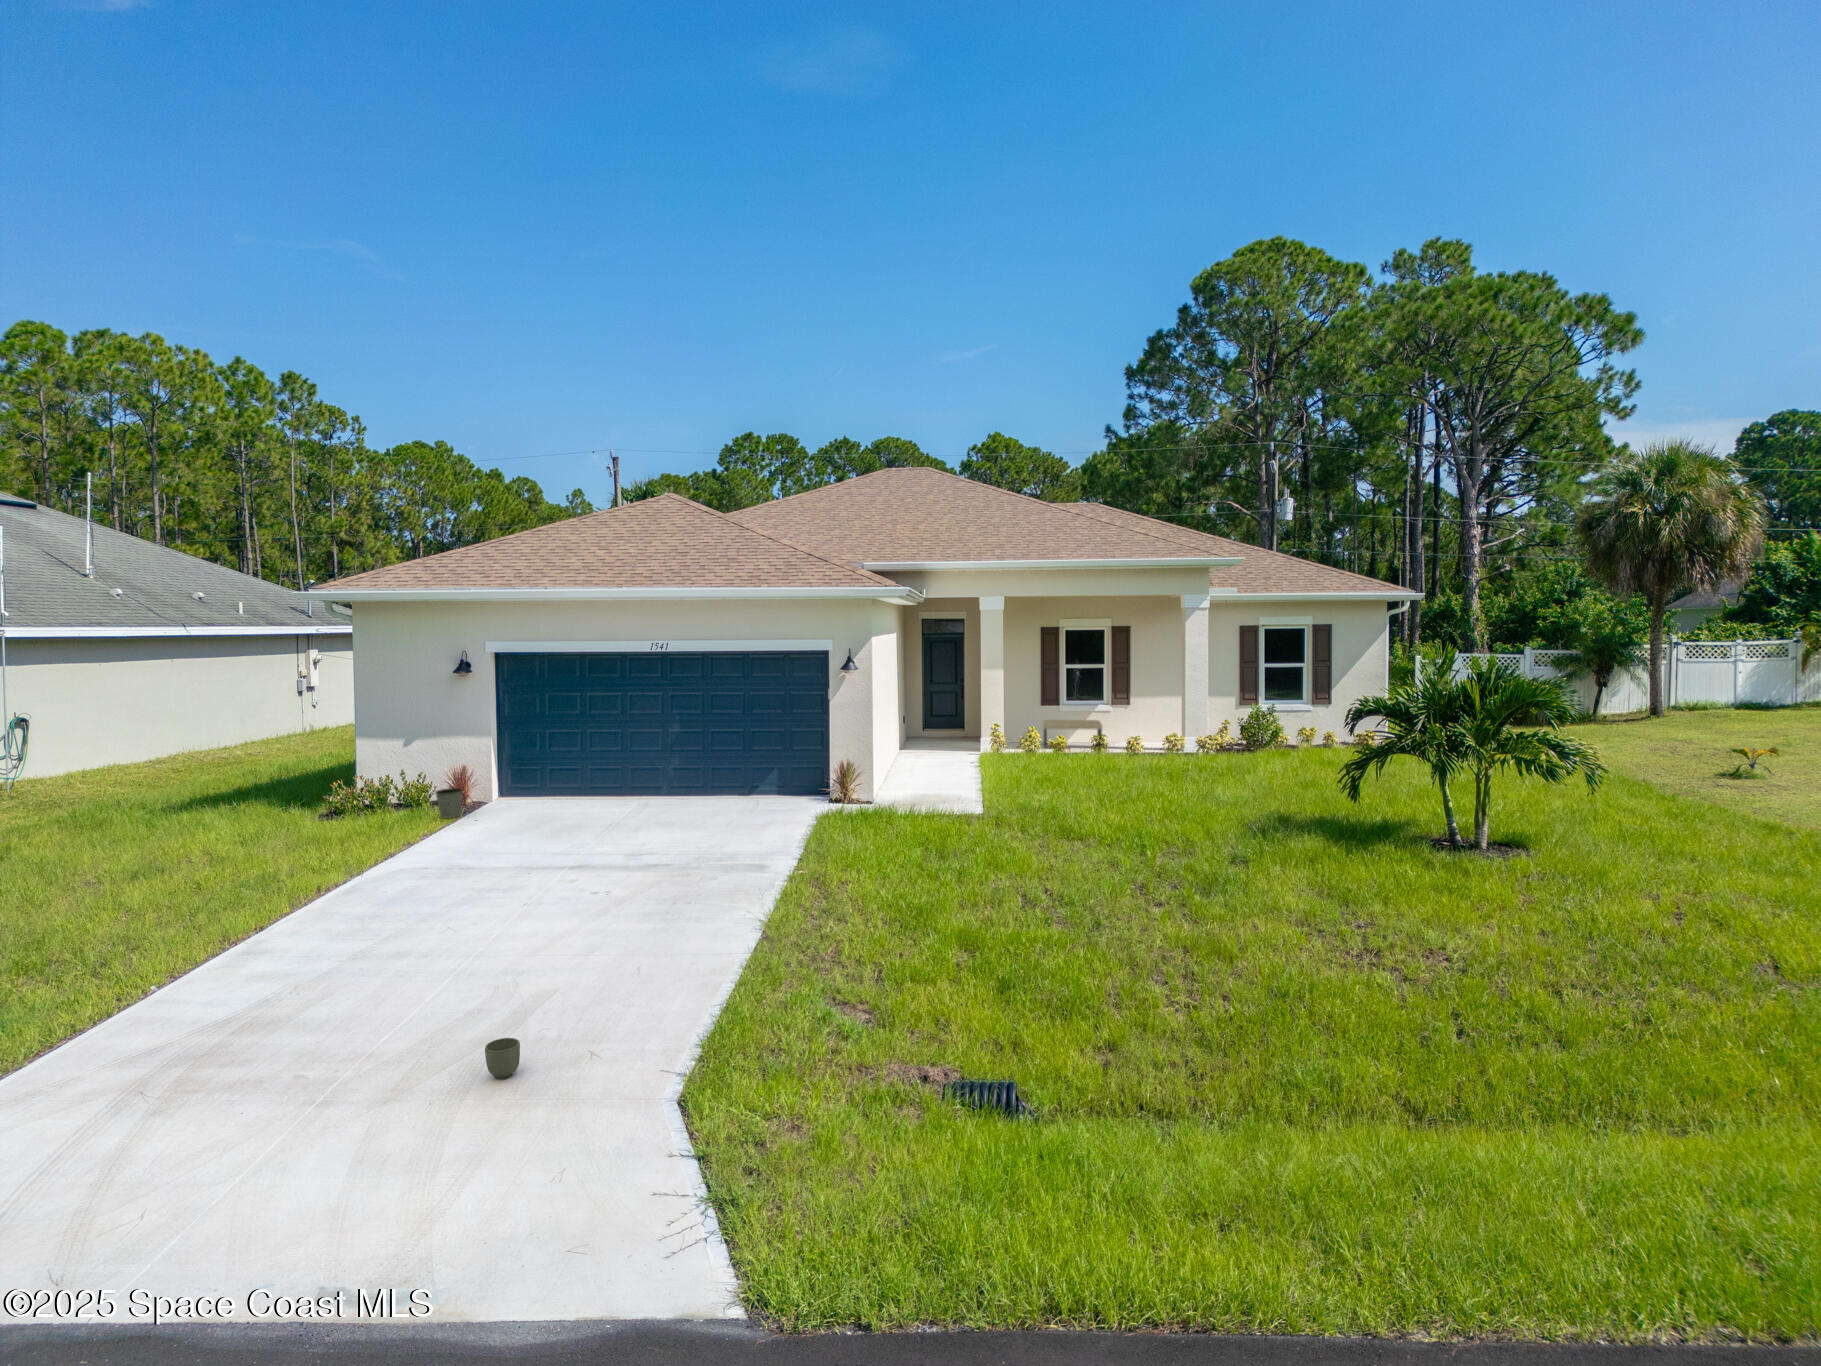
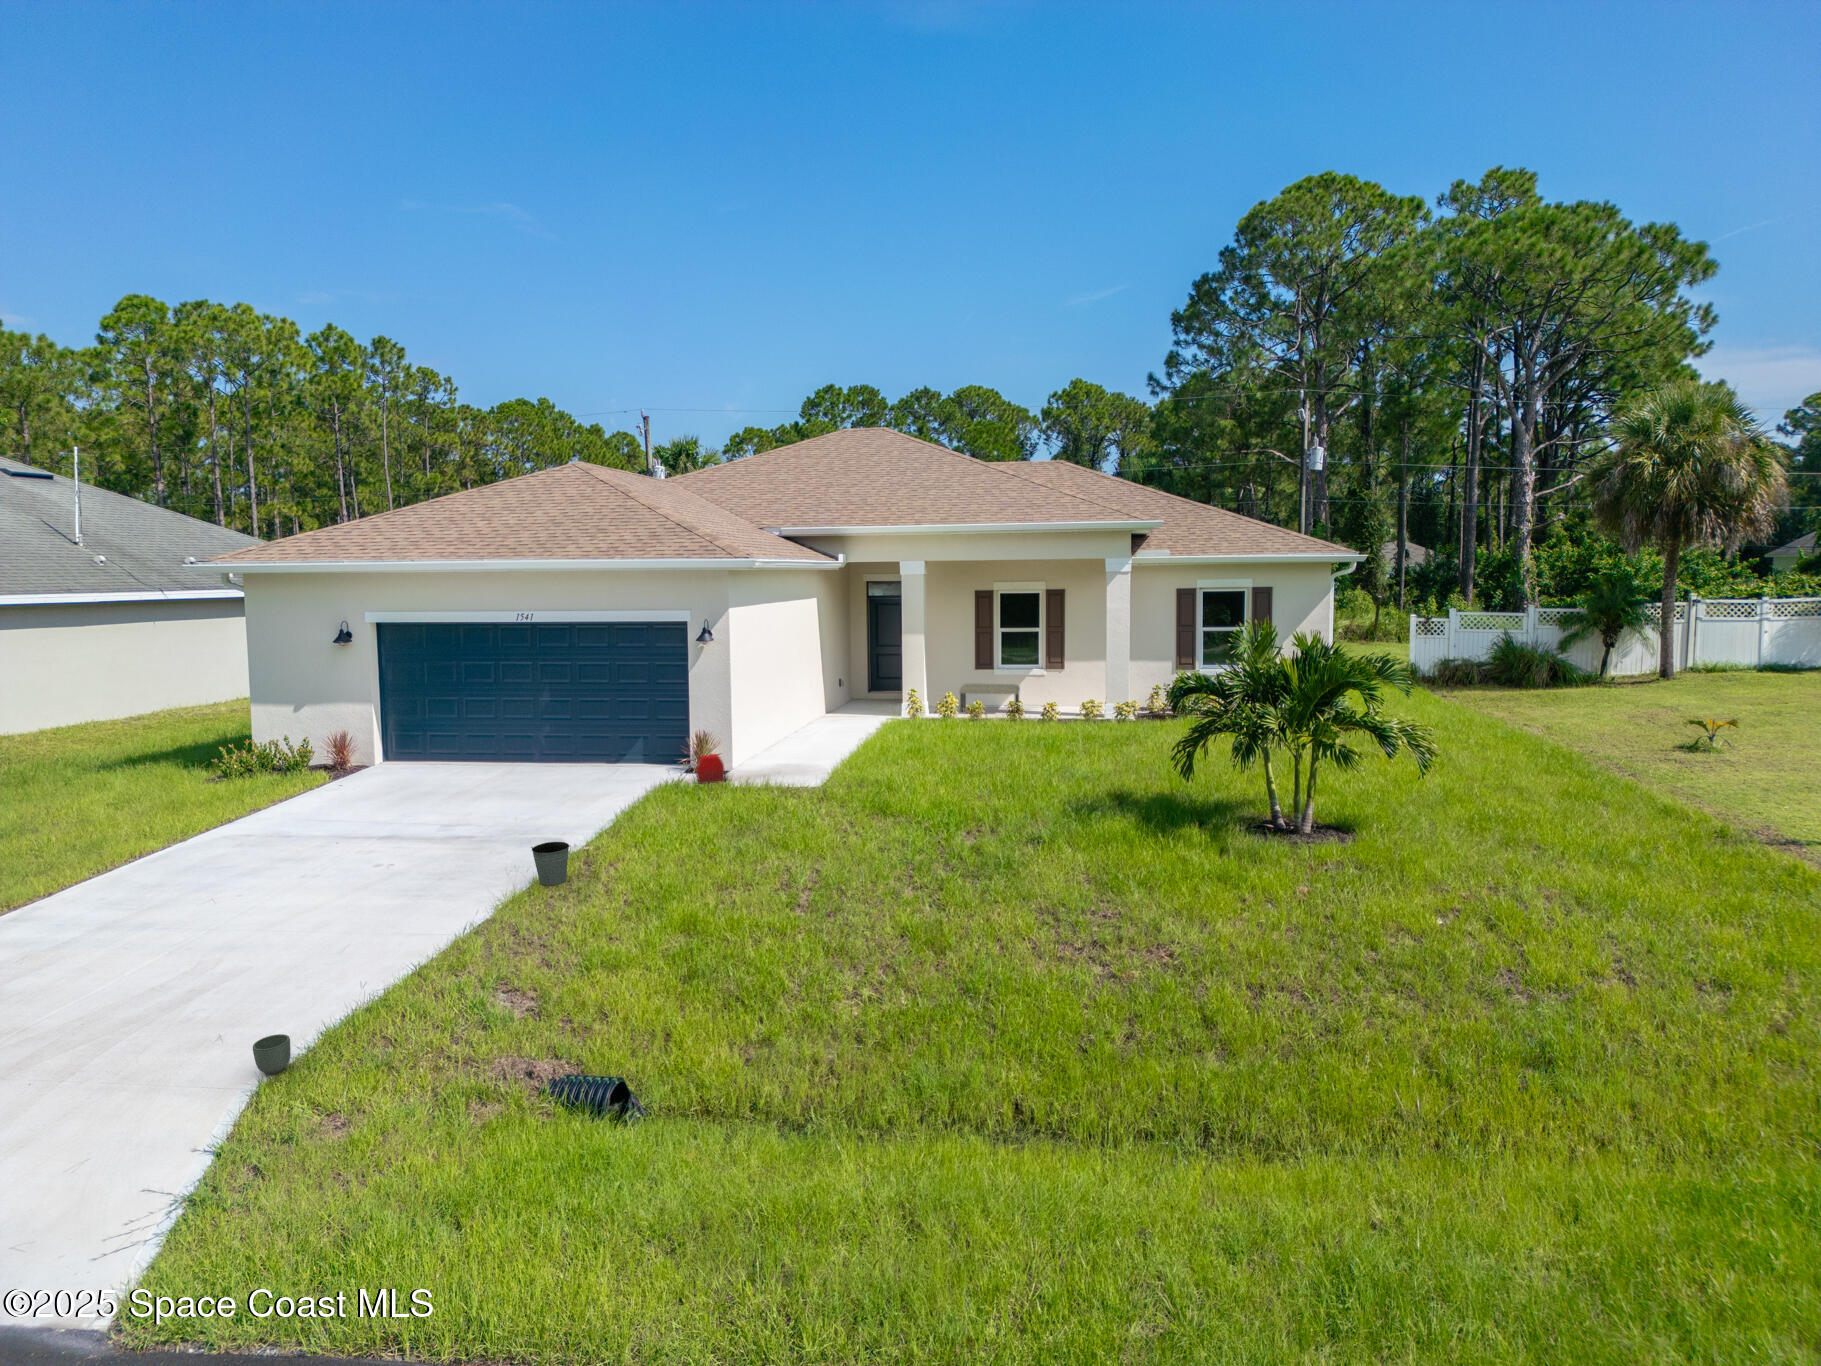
toolbox: none [842,776,879,814] -> present [696,749,725,784]
bucket: present [436,788,463,819] -> present [531,842,571,886]
planter: present [485,1038,520,1079] -> present [253,1034,290,1075]

